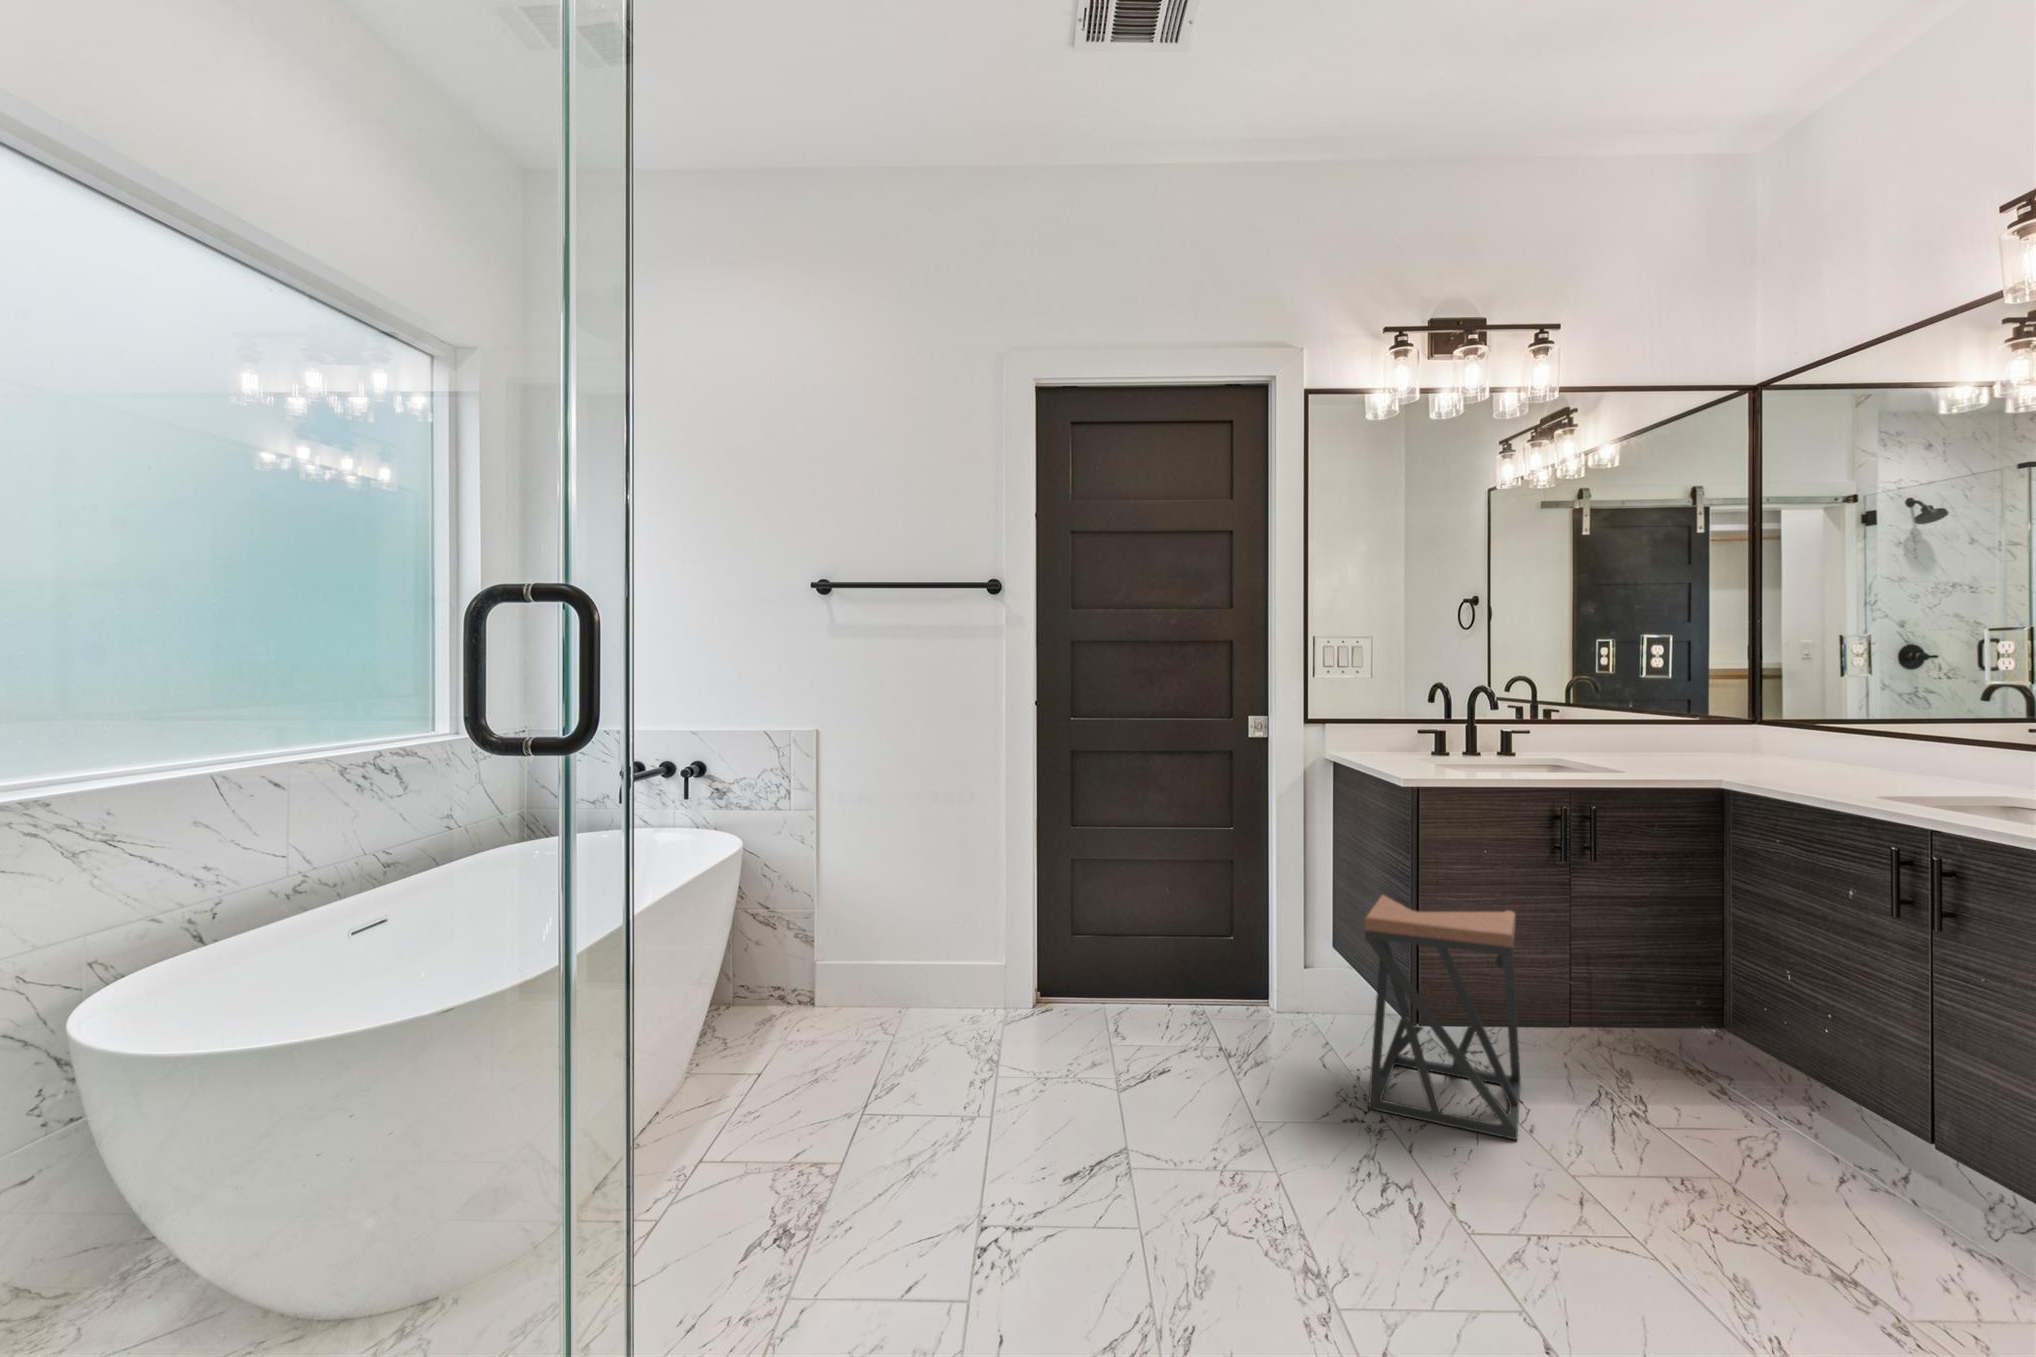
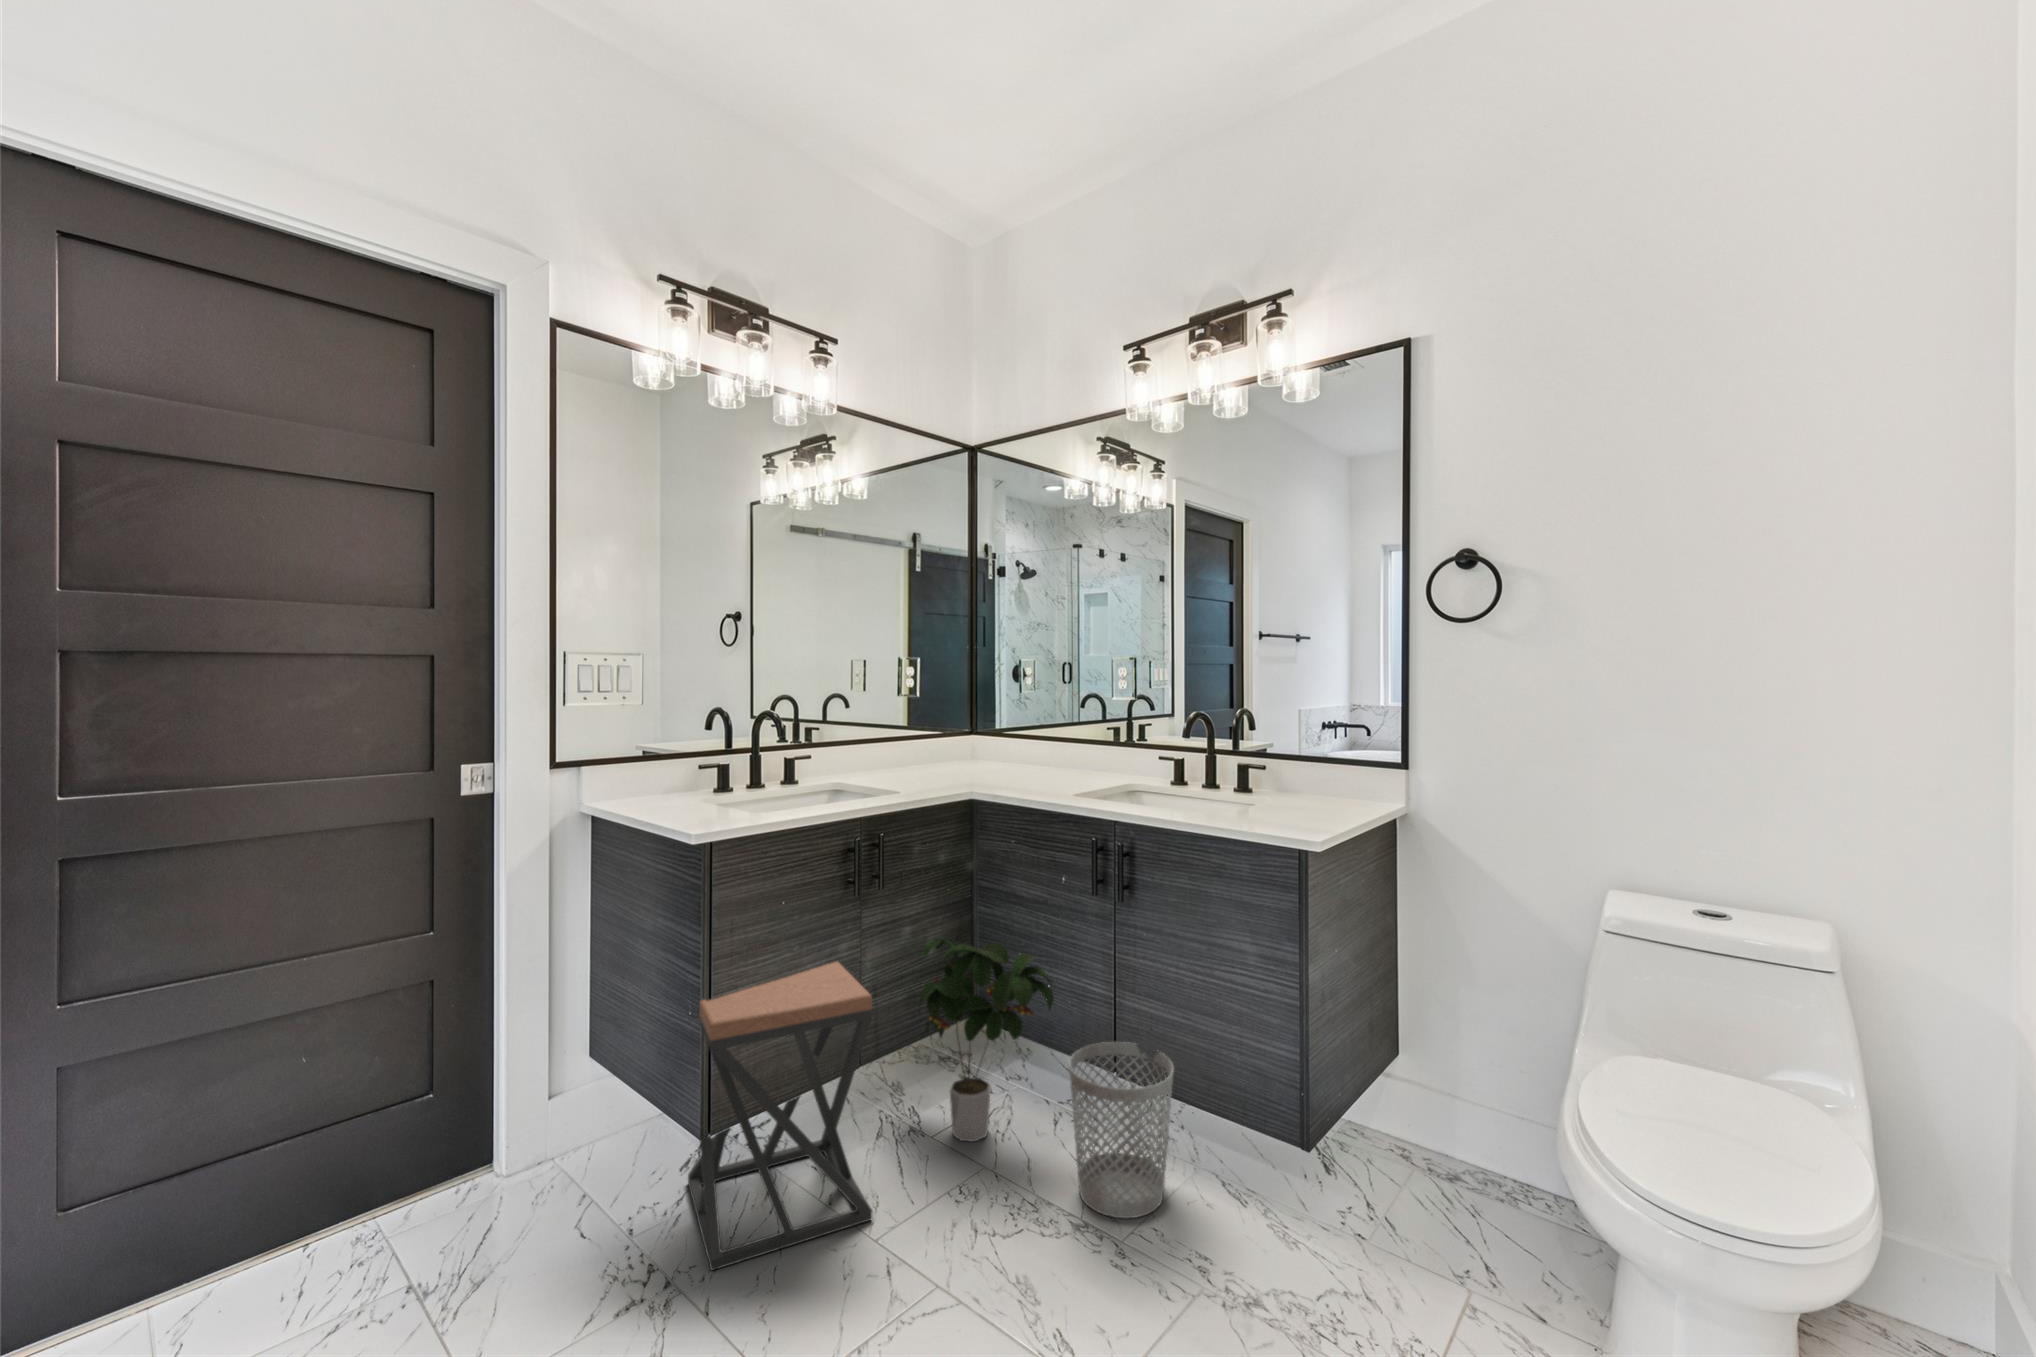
potted plant: none [1607,920,1782,1143] -> present [918,938,1054,1141]
wastebasket: none [1751,1069,1920,1283] -> present [1069,1042,1174,1218]

